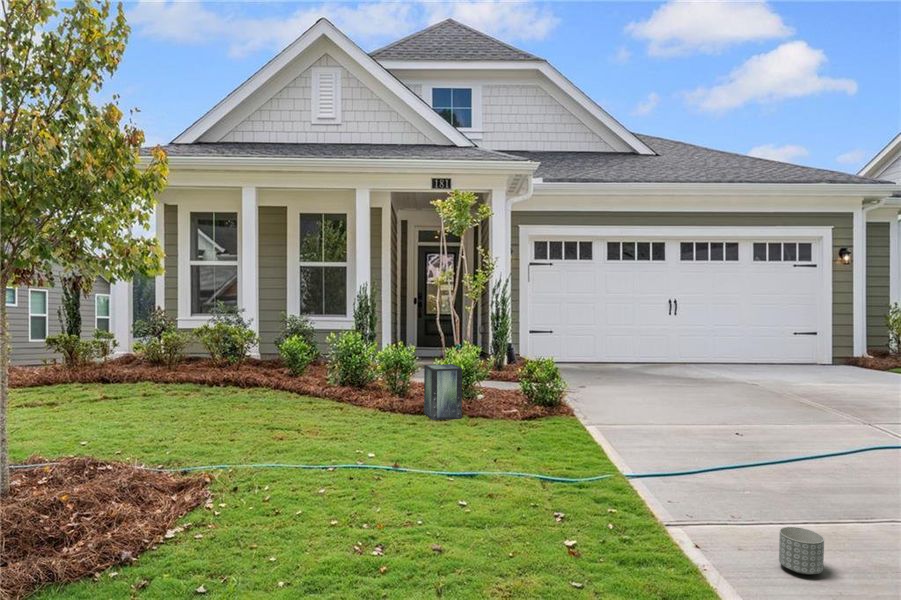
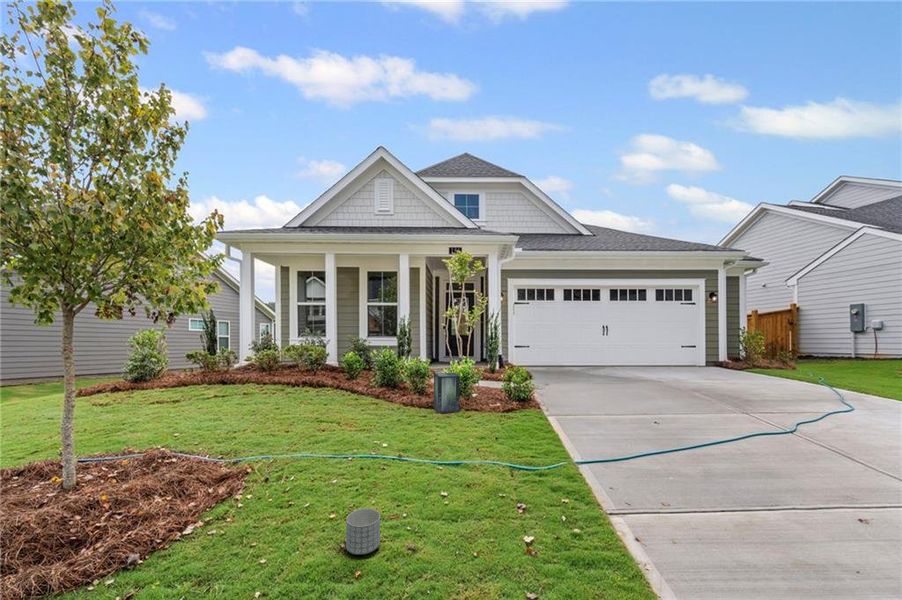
planter: present [779,527,824,575] -> present [346,508,380,554]

